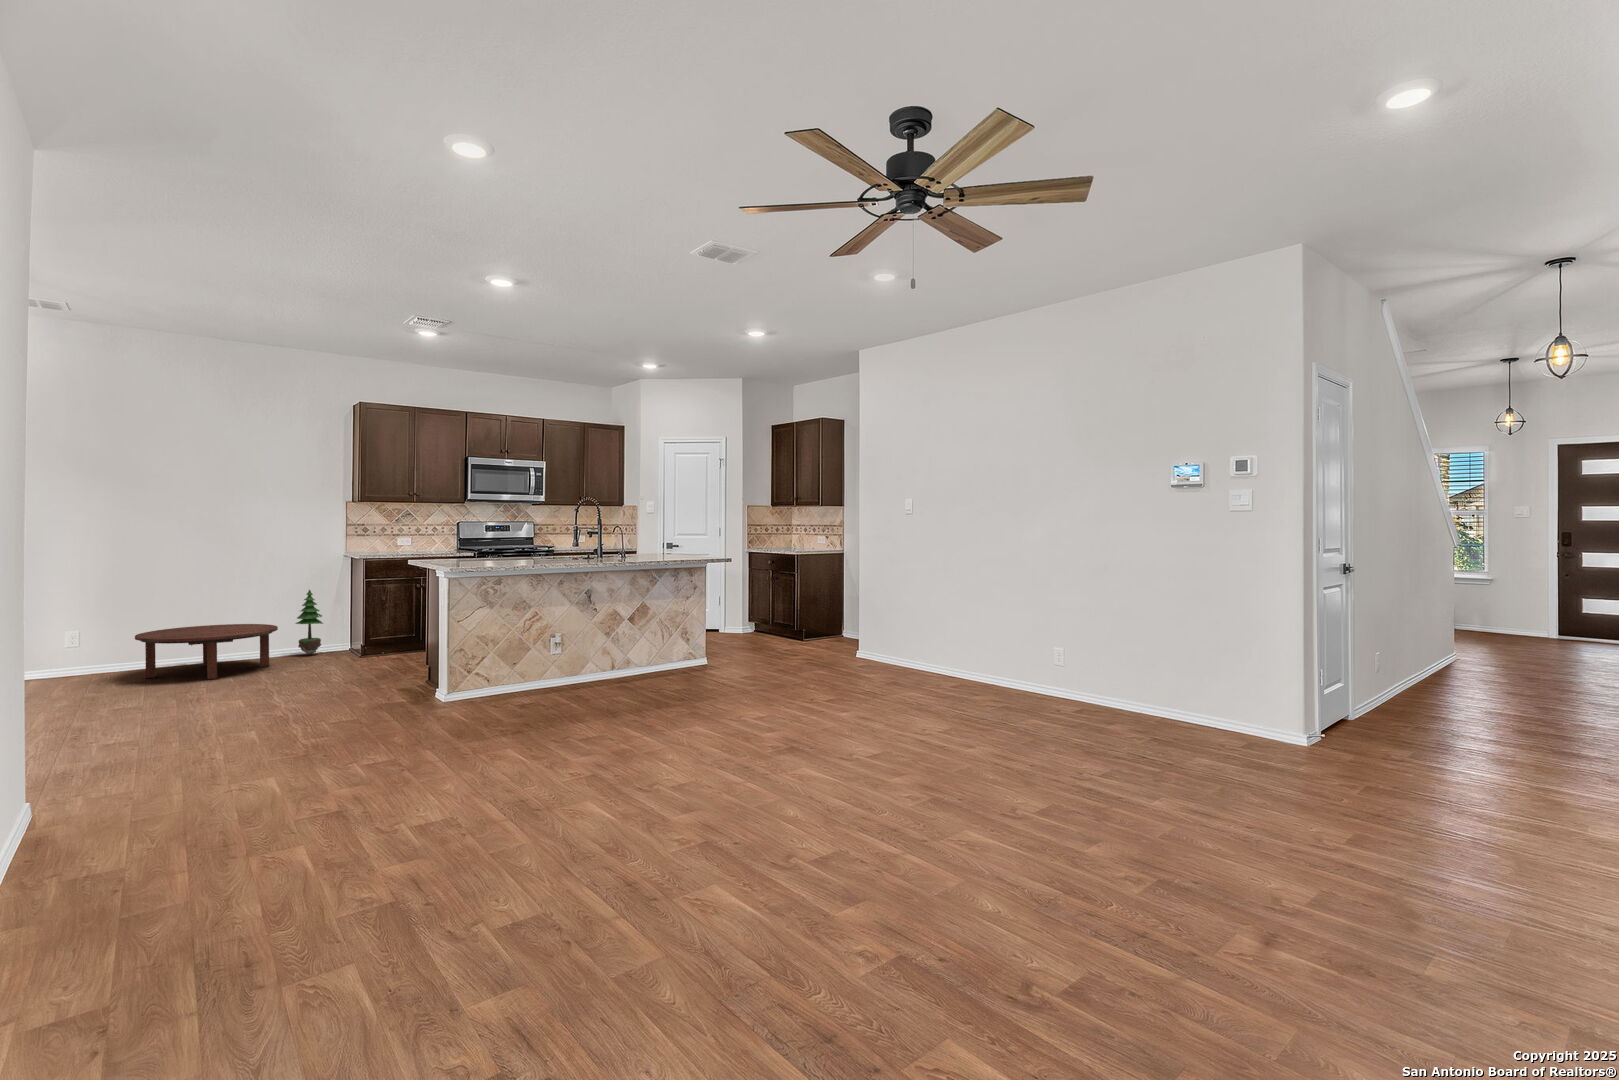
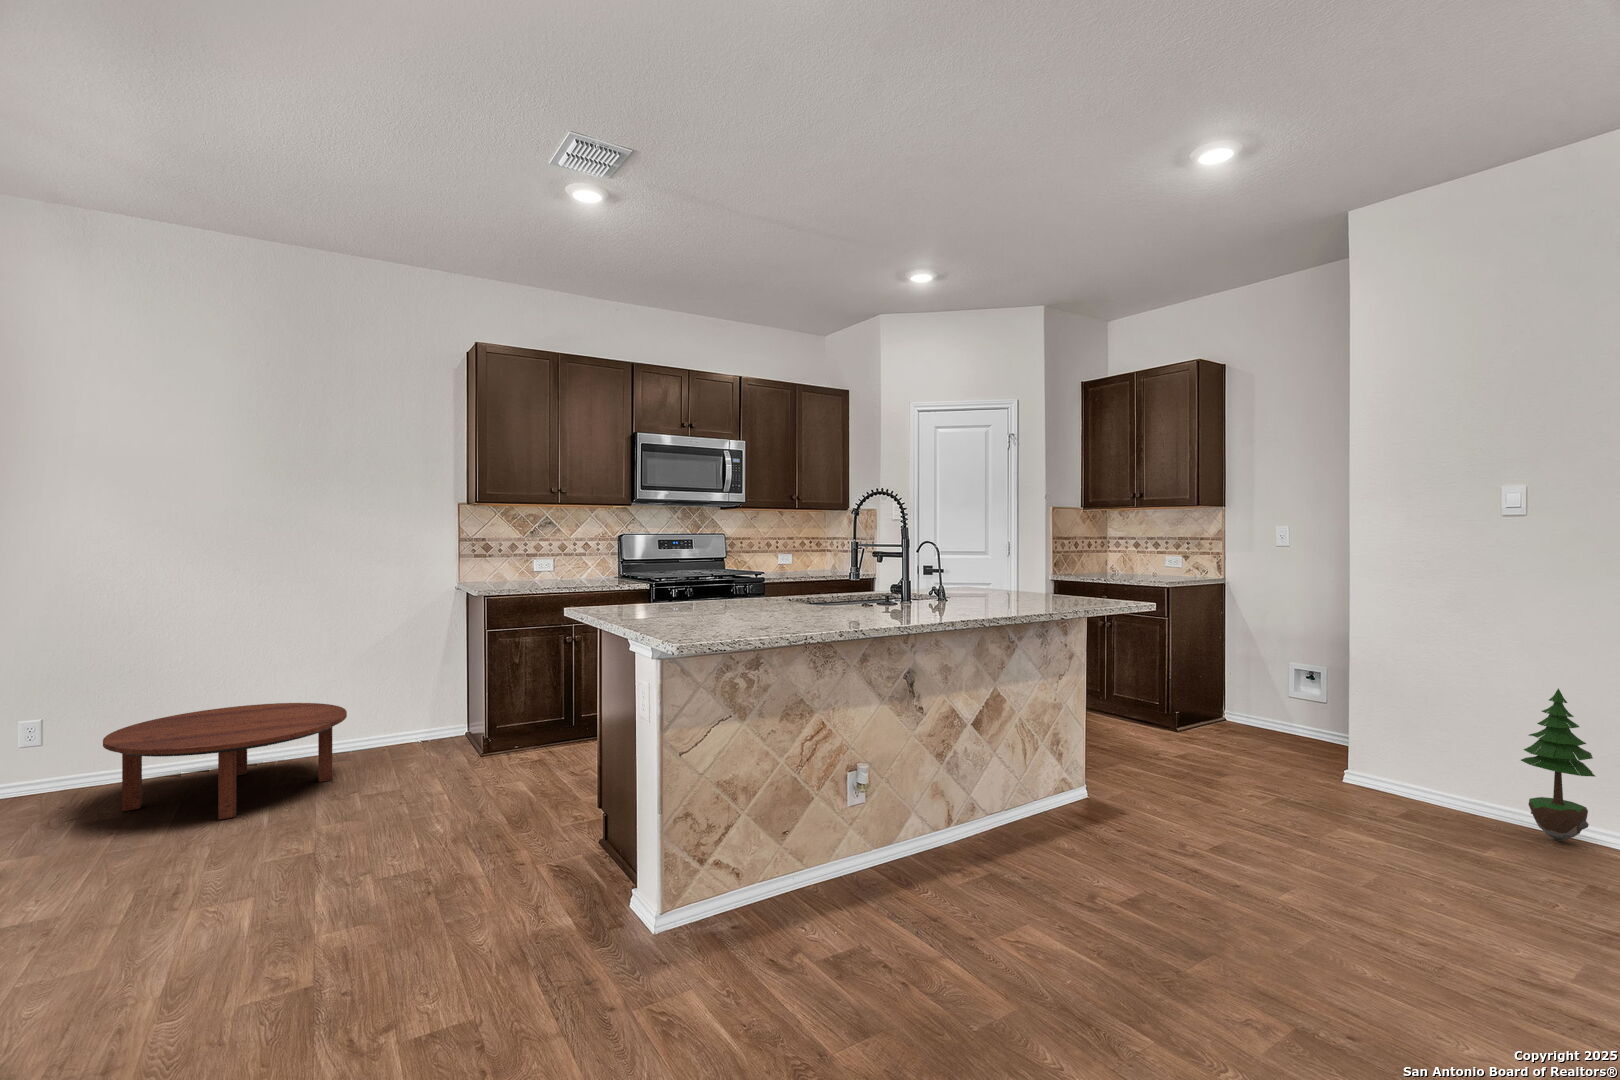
potted tree: present [296,590,323,655] -> present [1521,689,1595,841]

